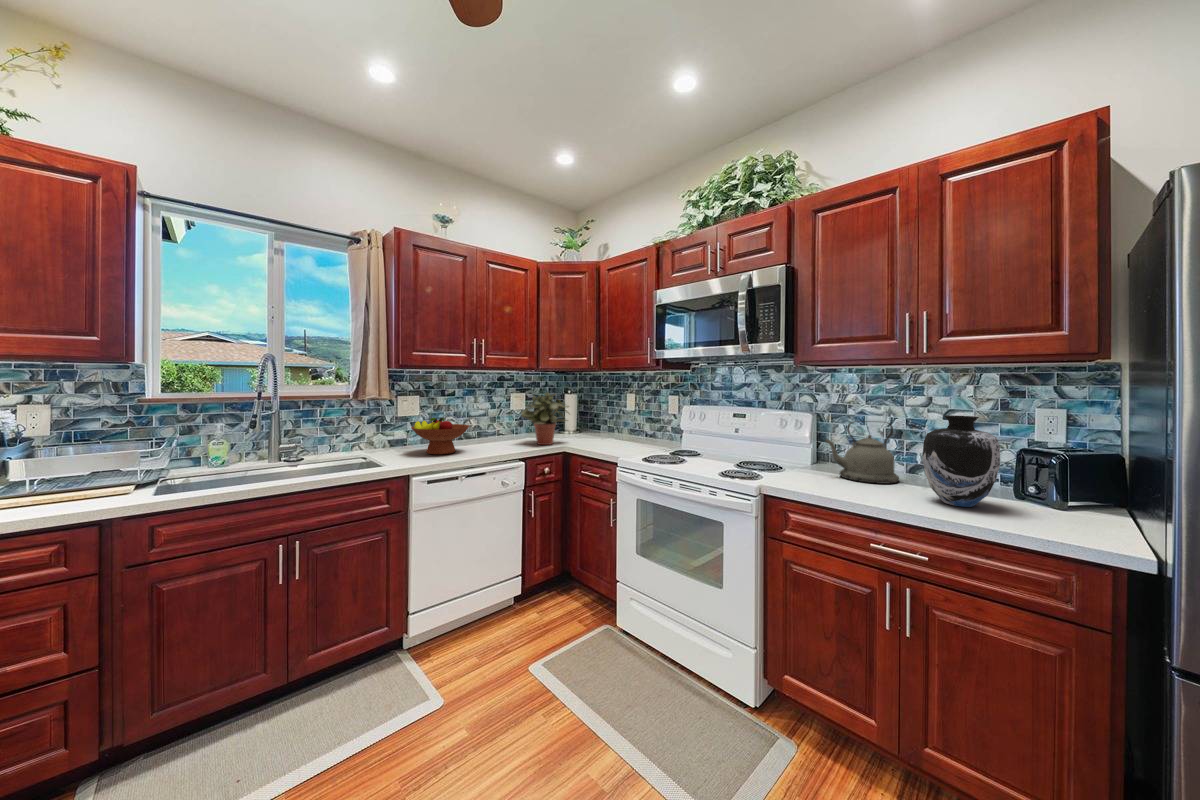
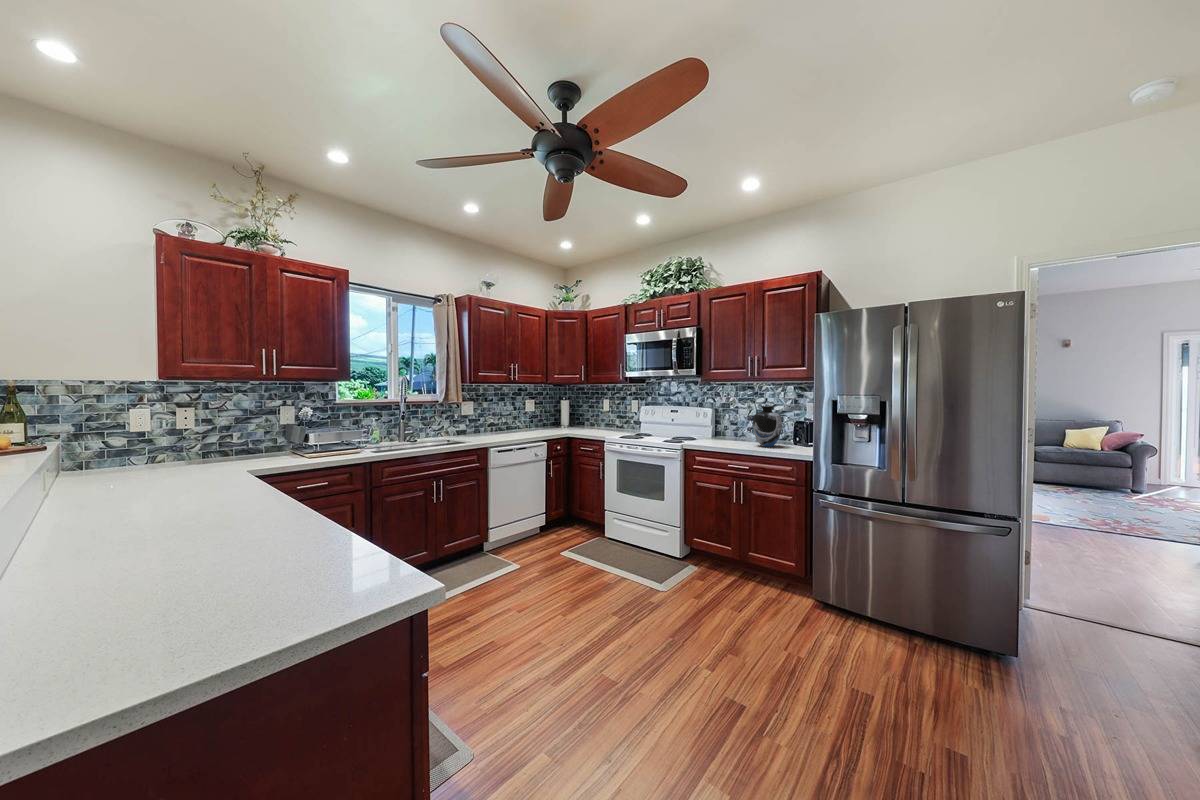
potted plant: present [522,392,569,445] -> none [539,398,571,432]
fruit bowl: present [411,418,469,455] -> none [477,414,512,437]
kettle: present [825,421,899,484] -> none [716,411,751,442]

